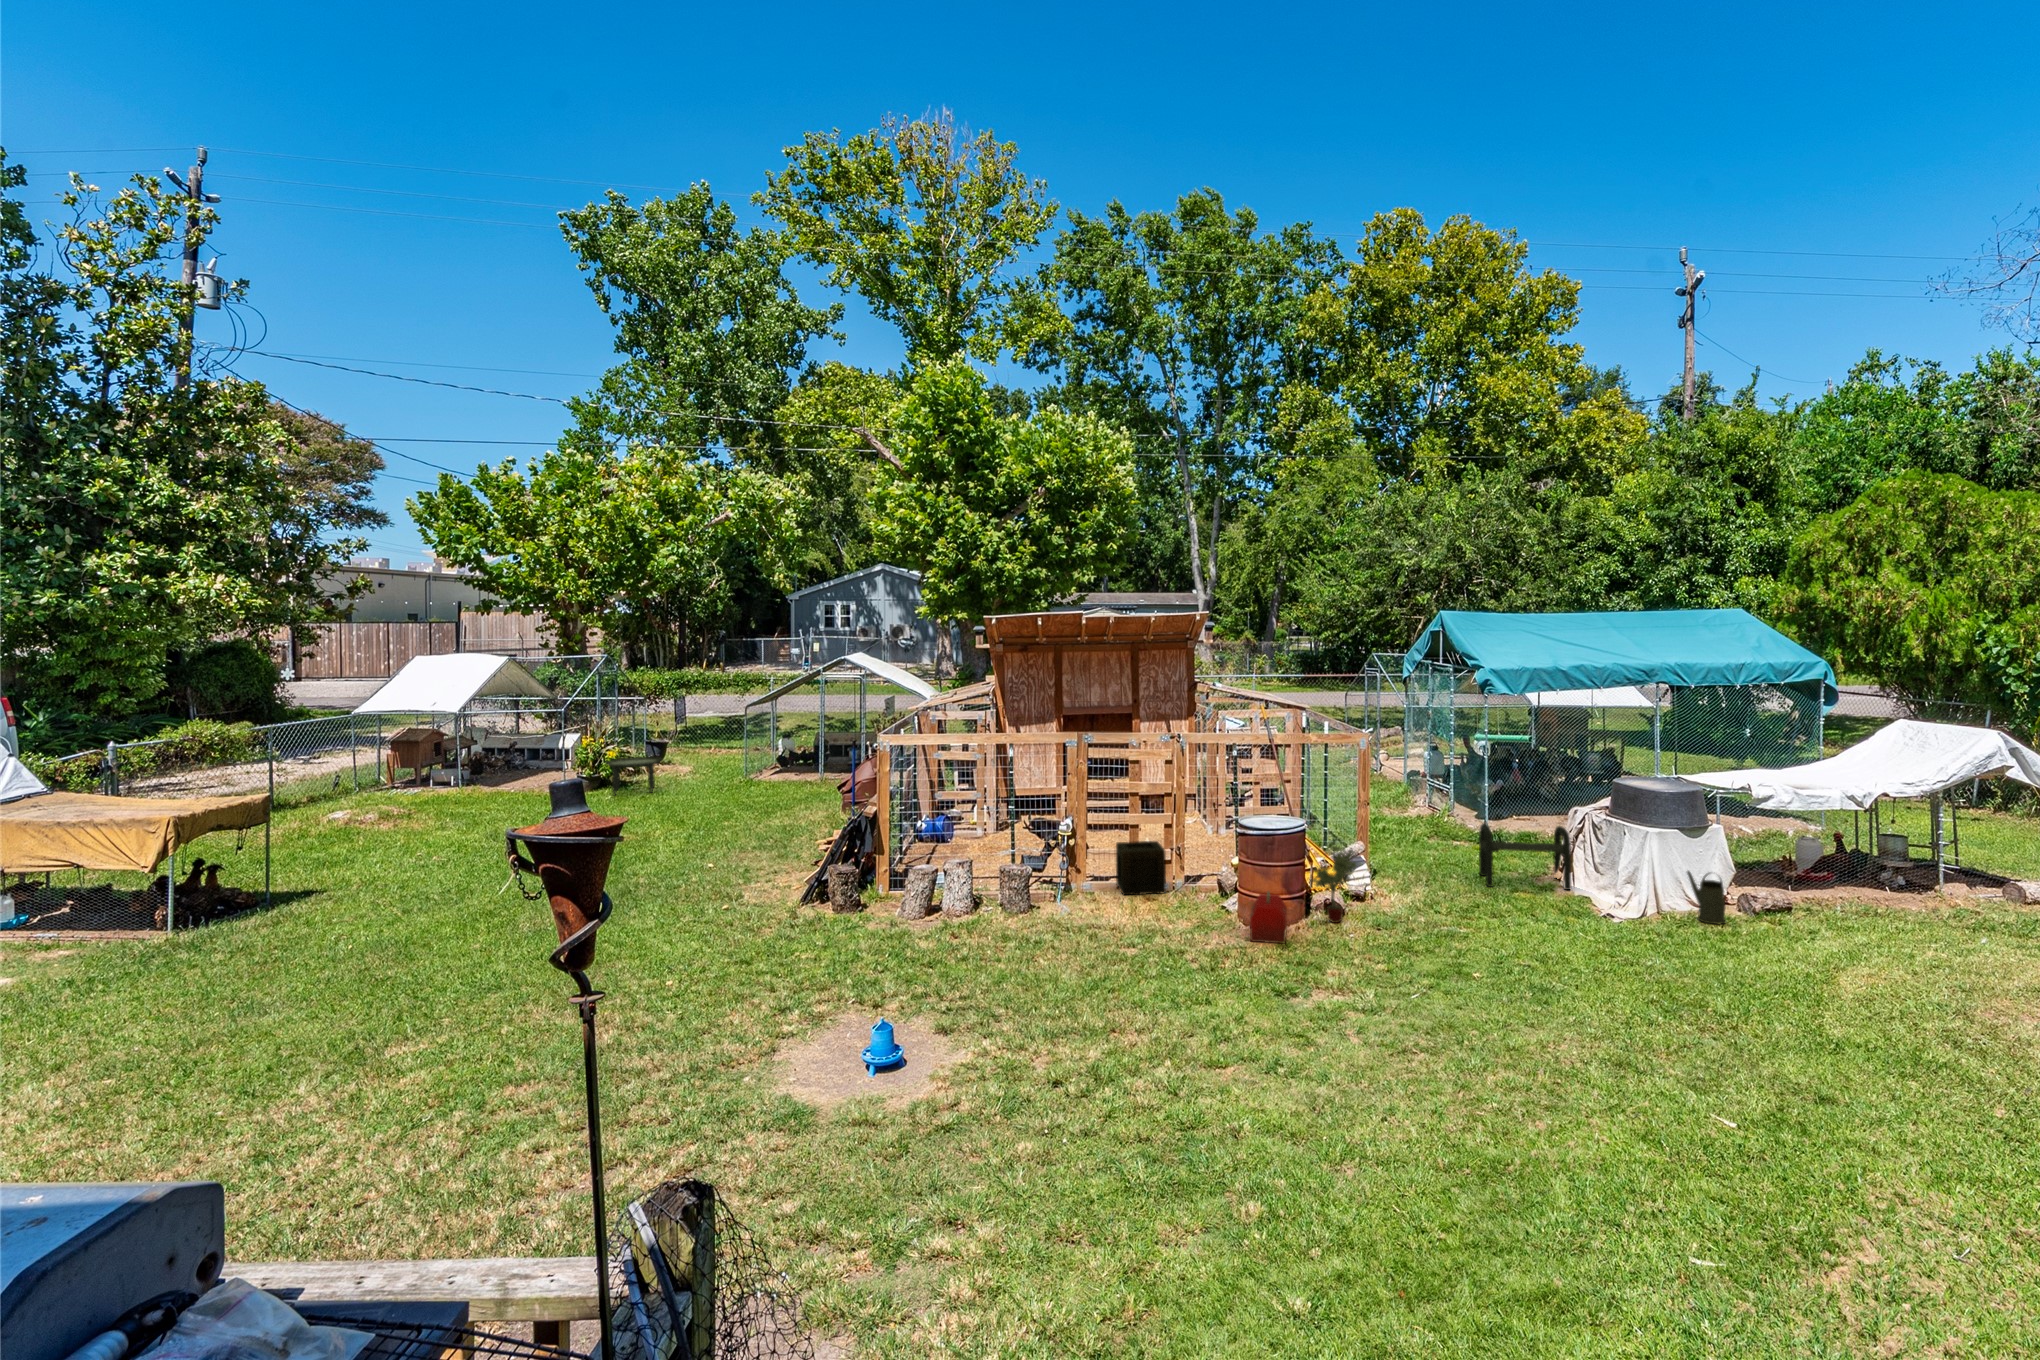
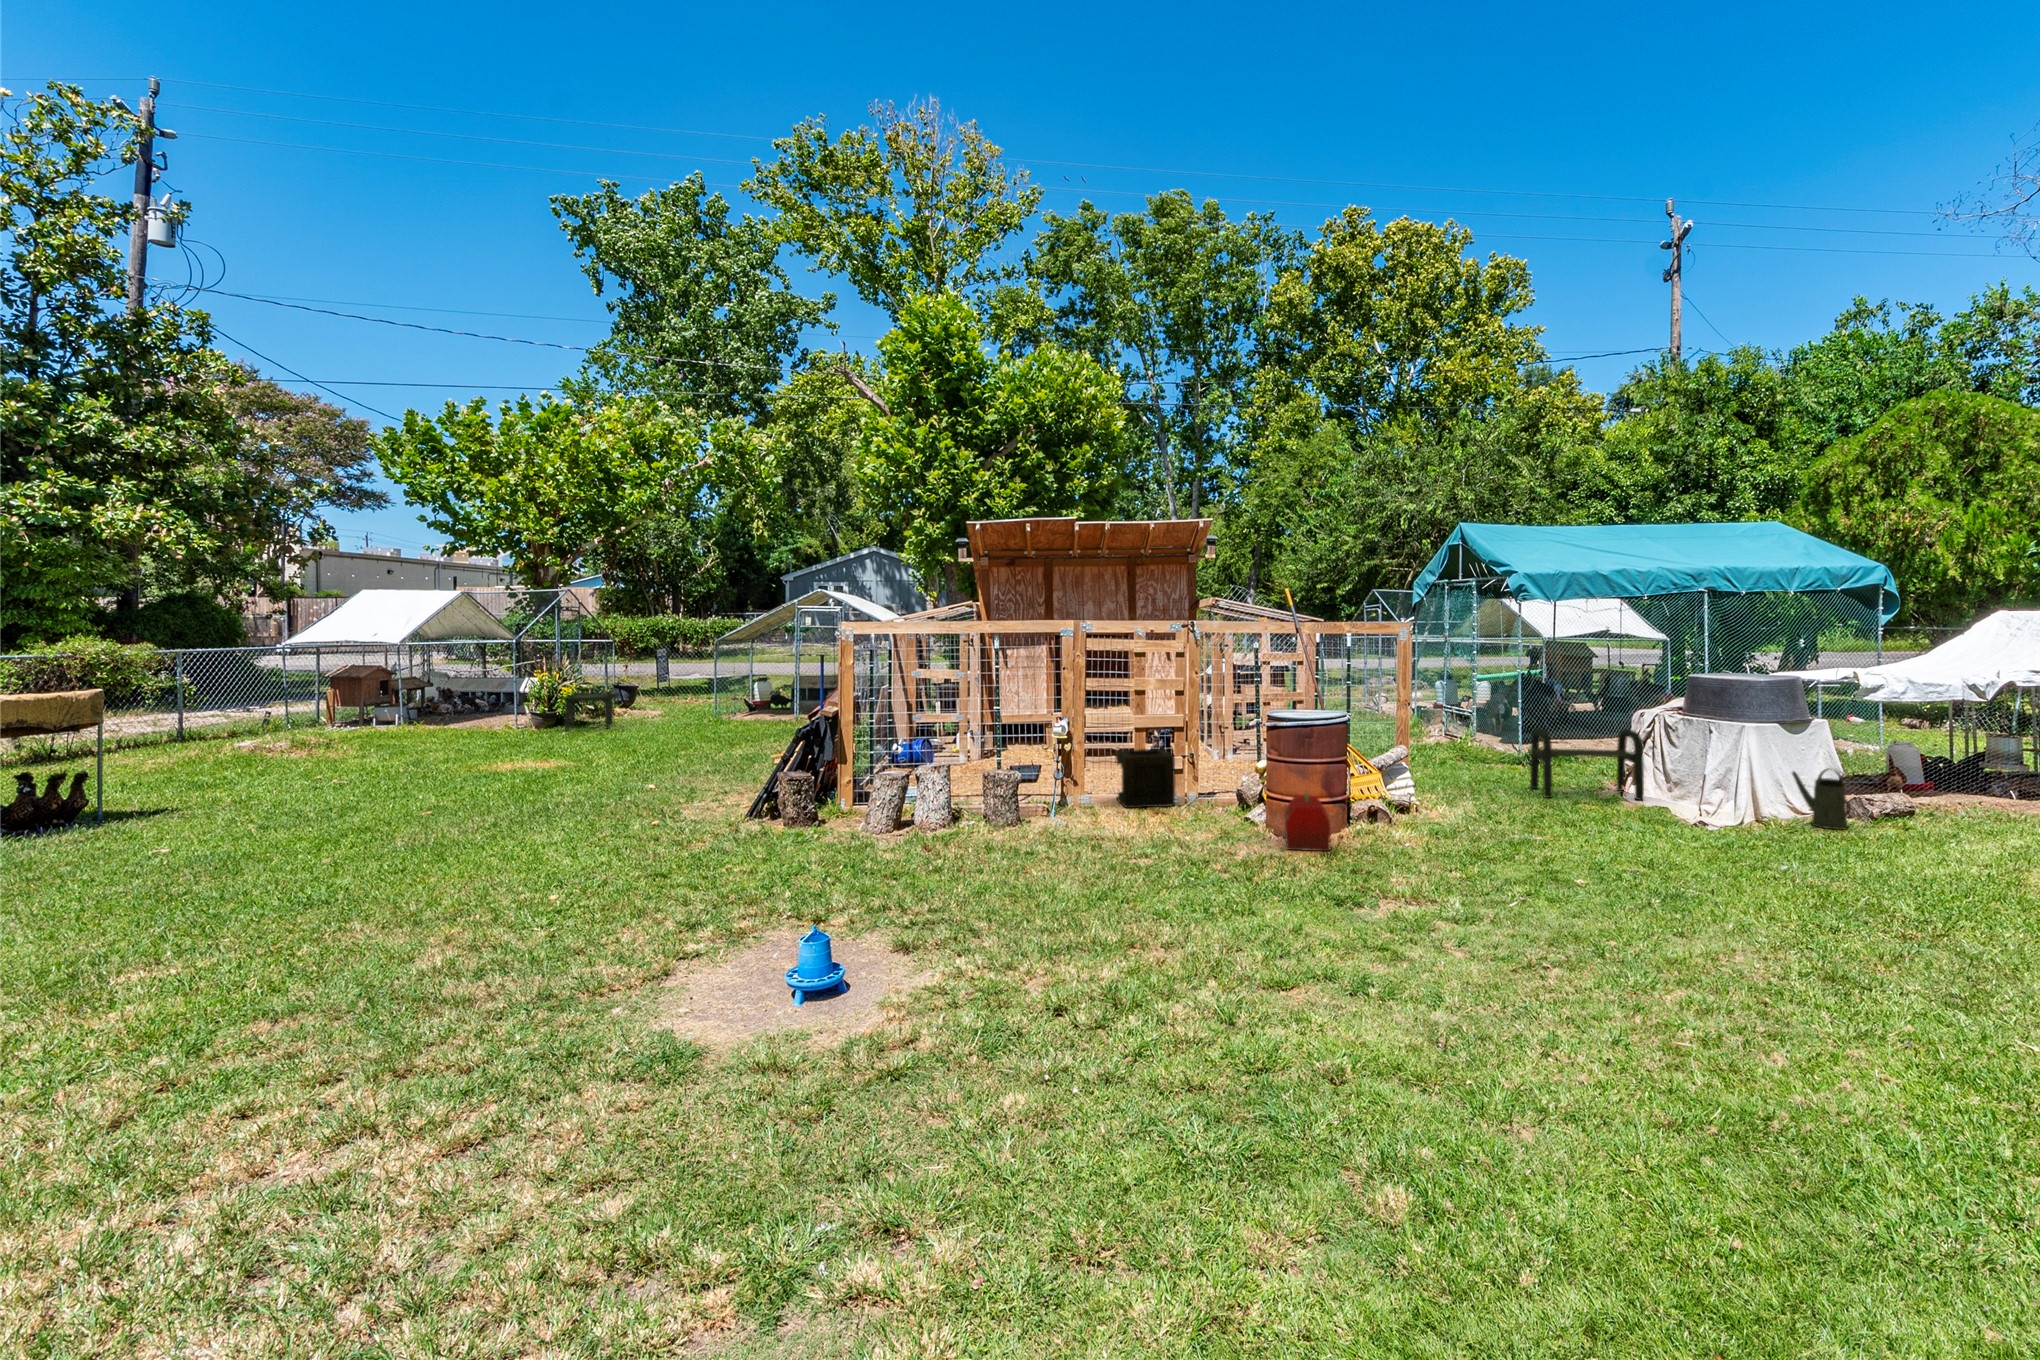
potted tree: present [1310,842,1356,923] -> none [1351,735,1408,831]

